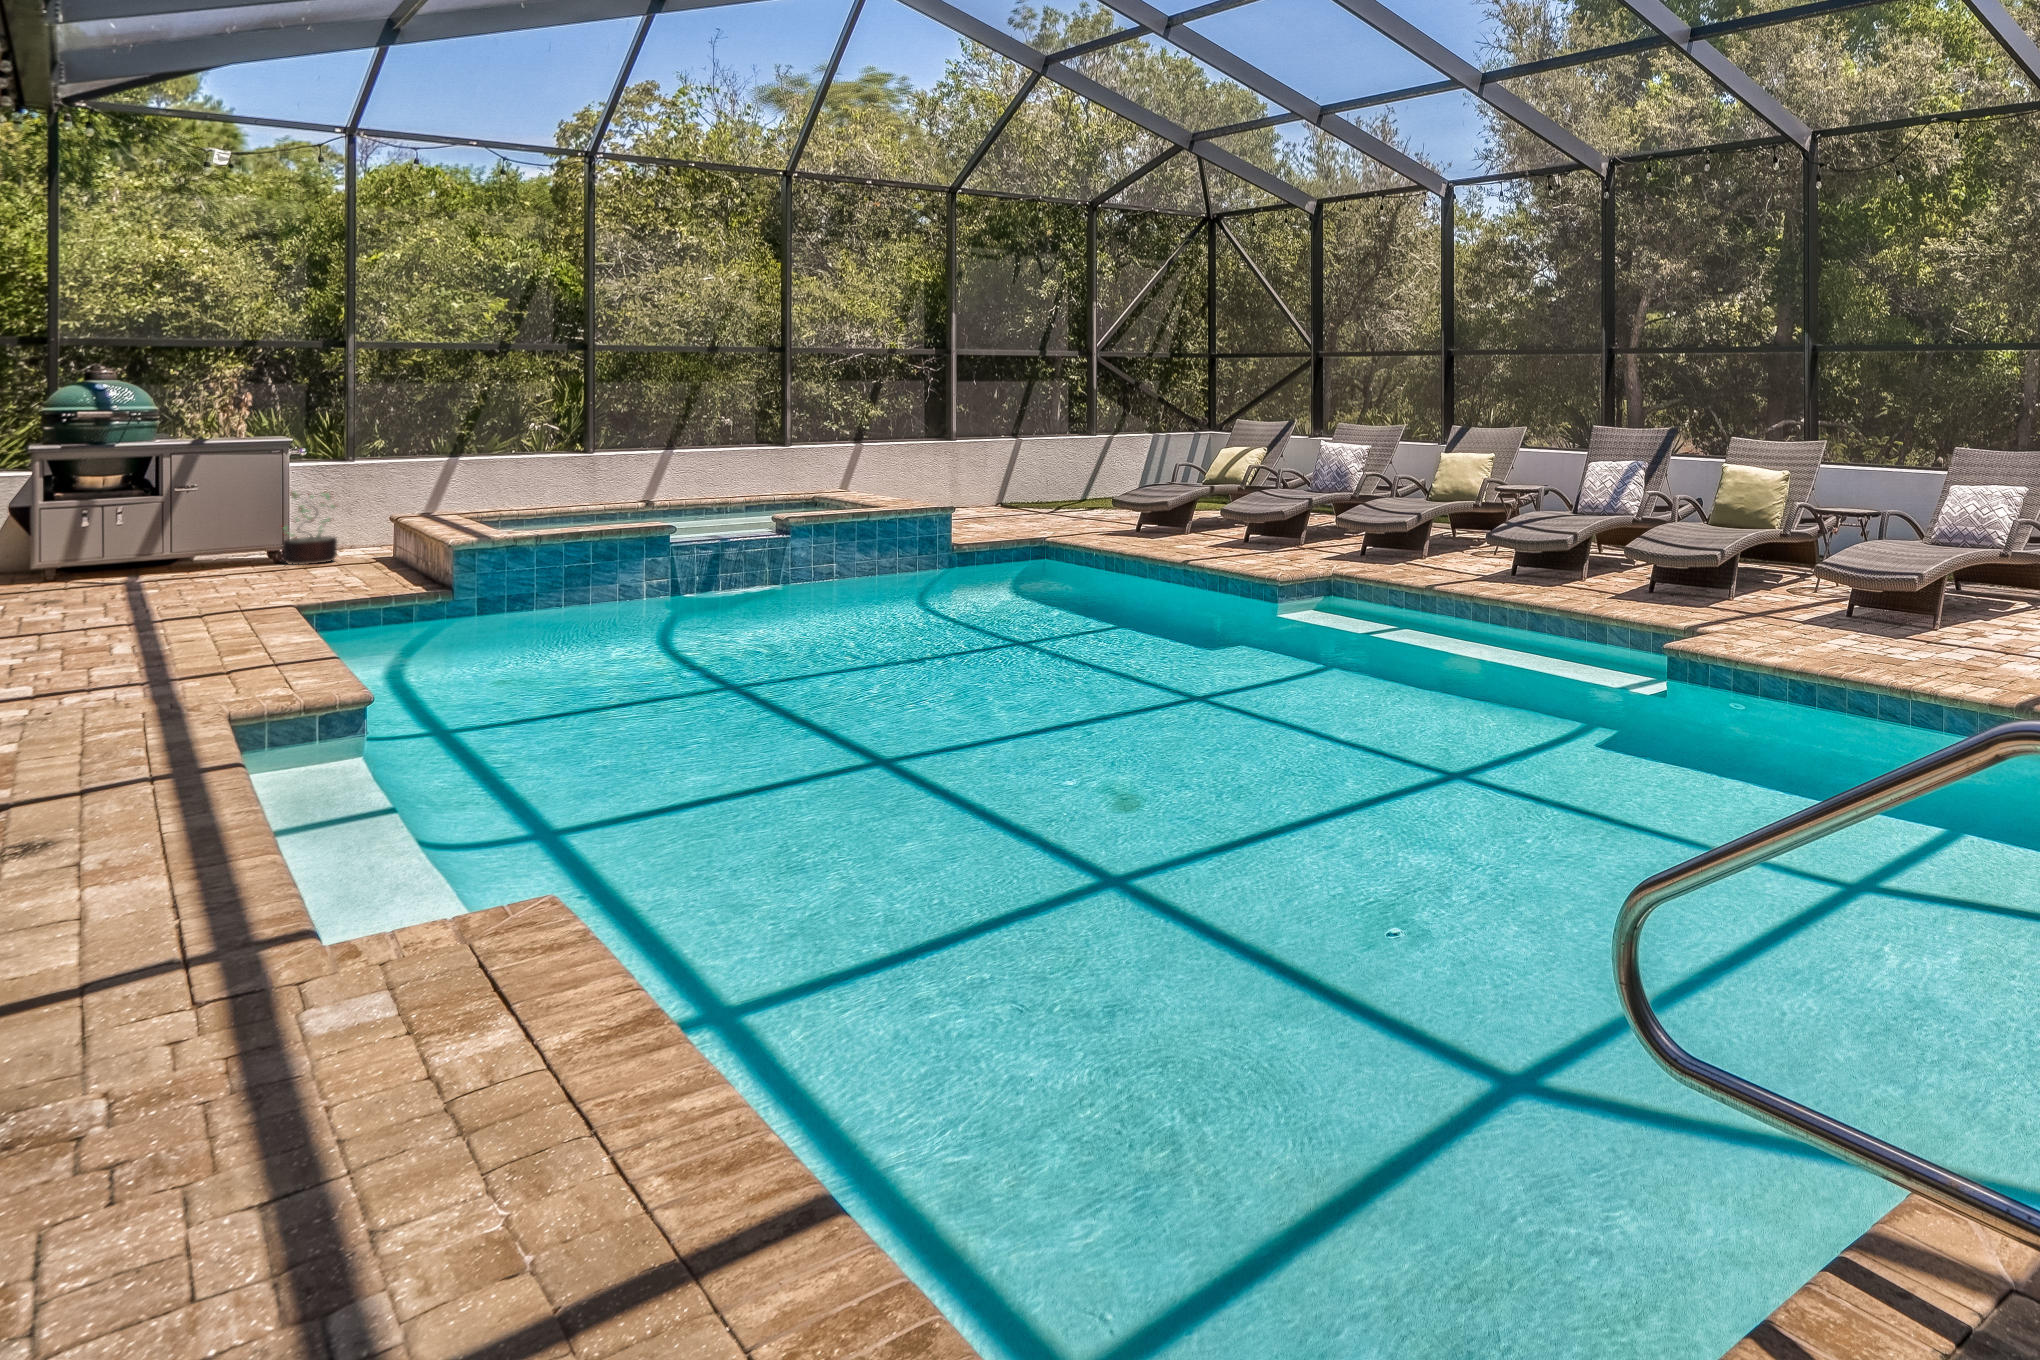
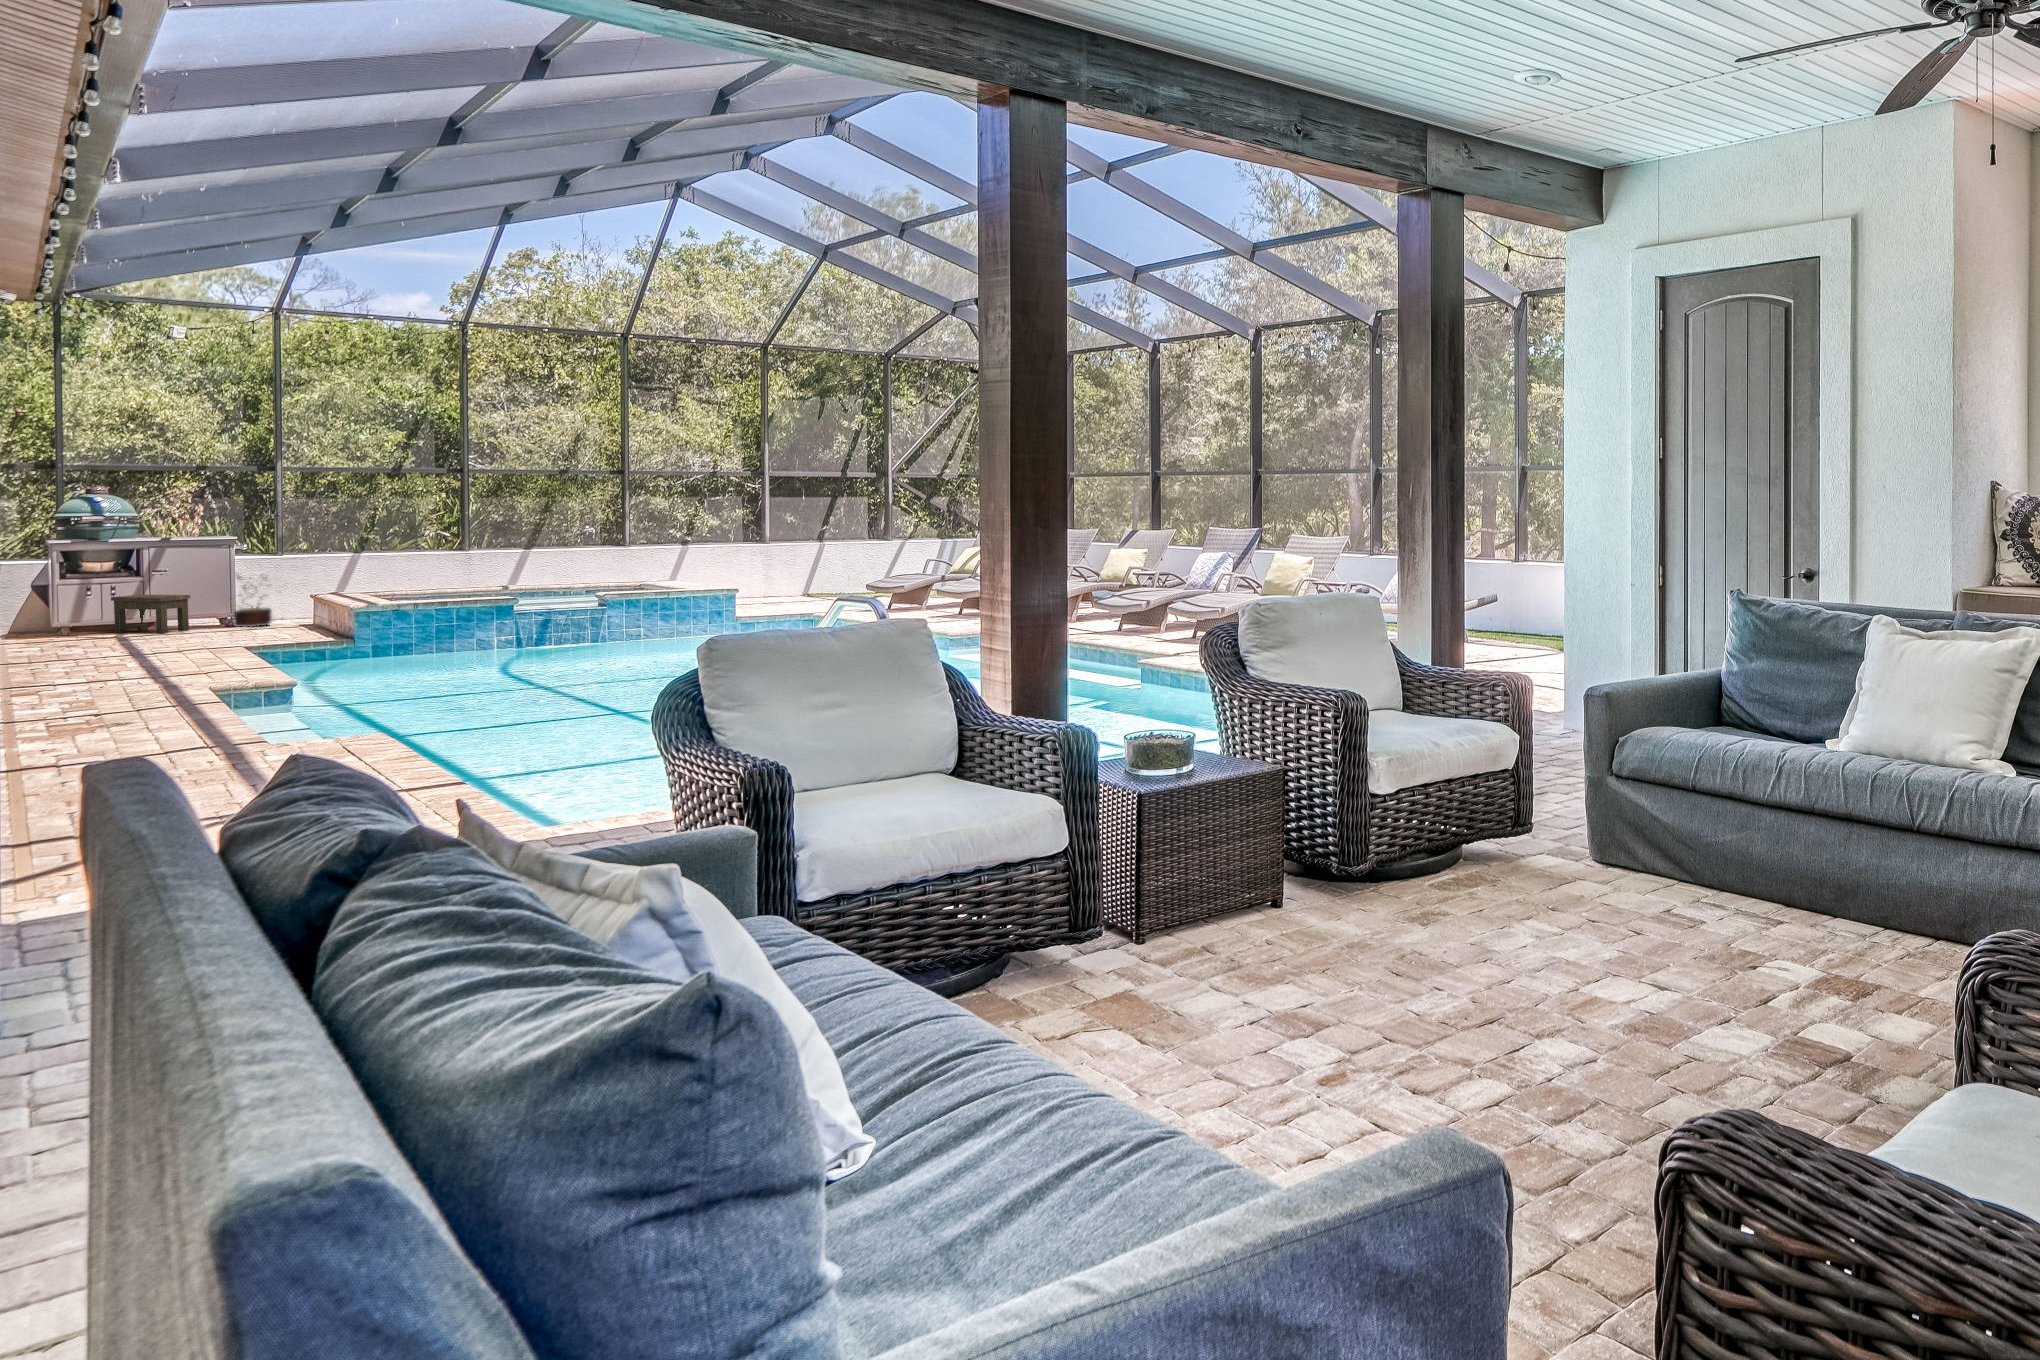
side table: none [117,522,227,579] -> present [111,595,190,634]

